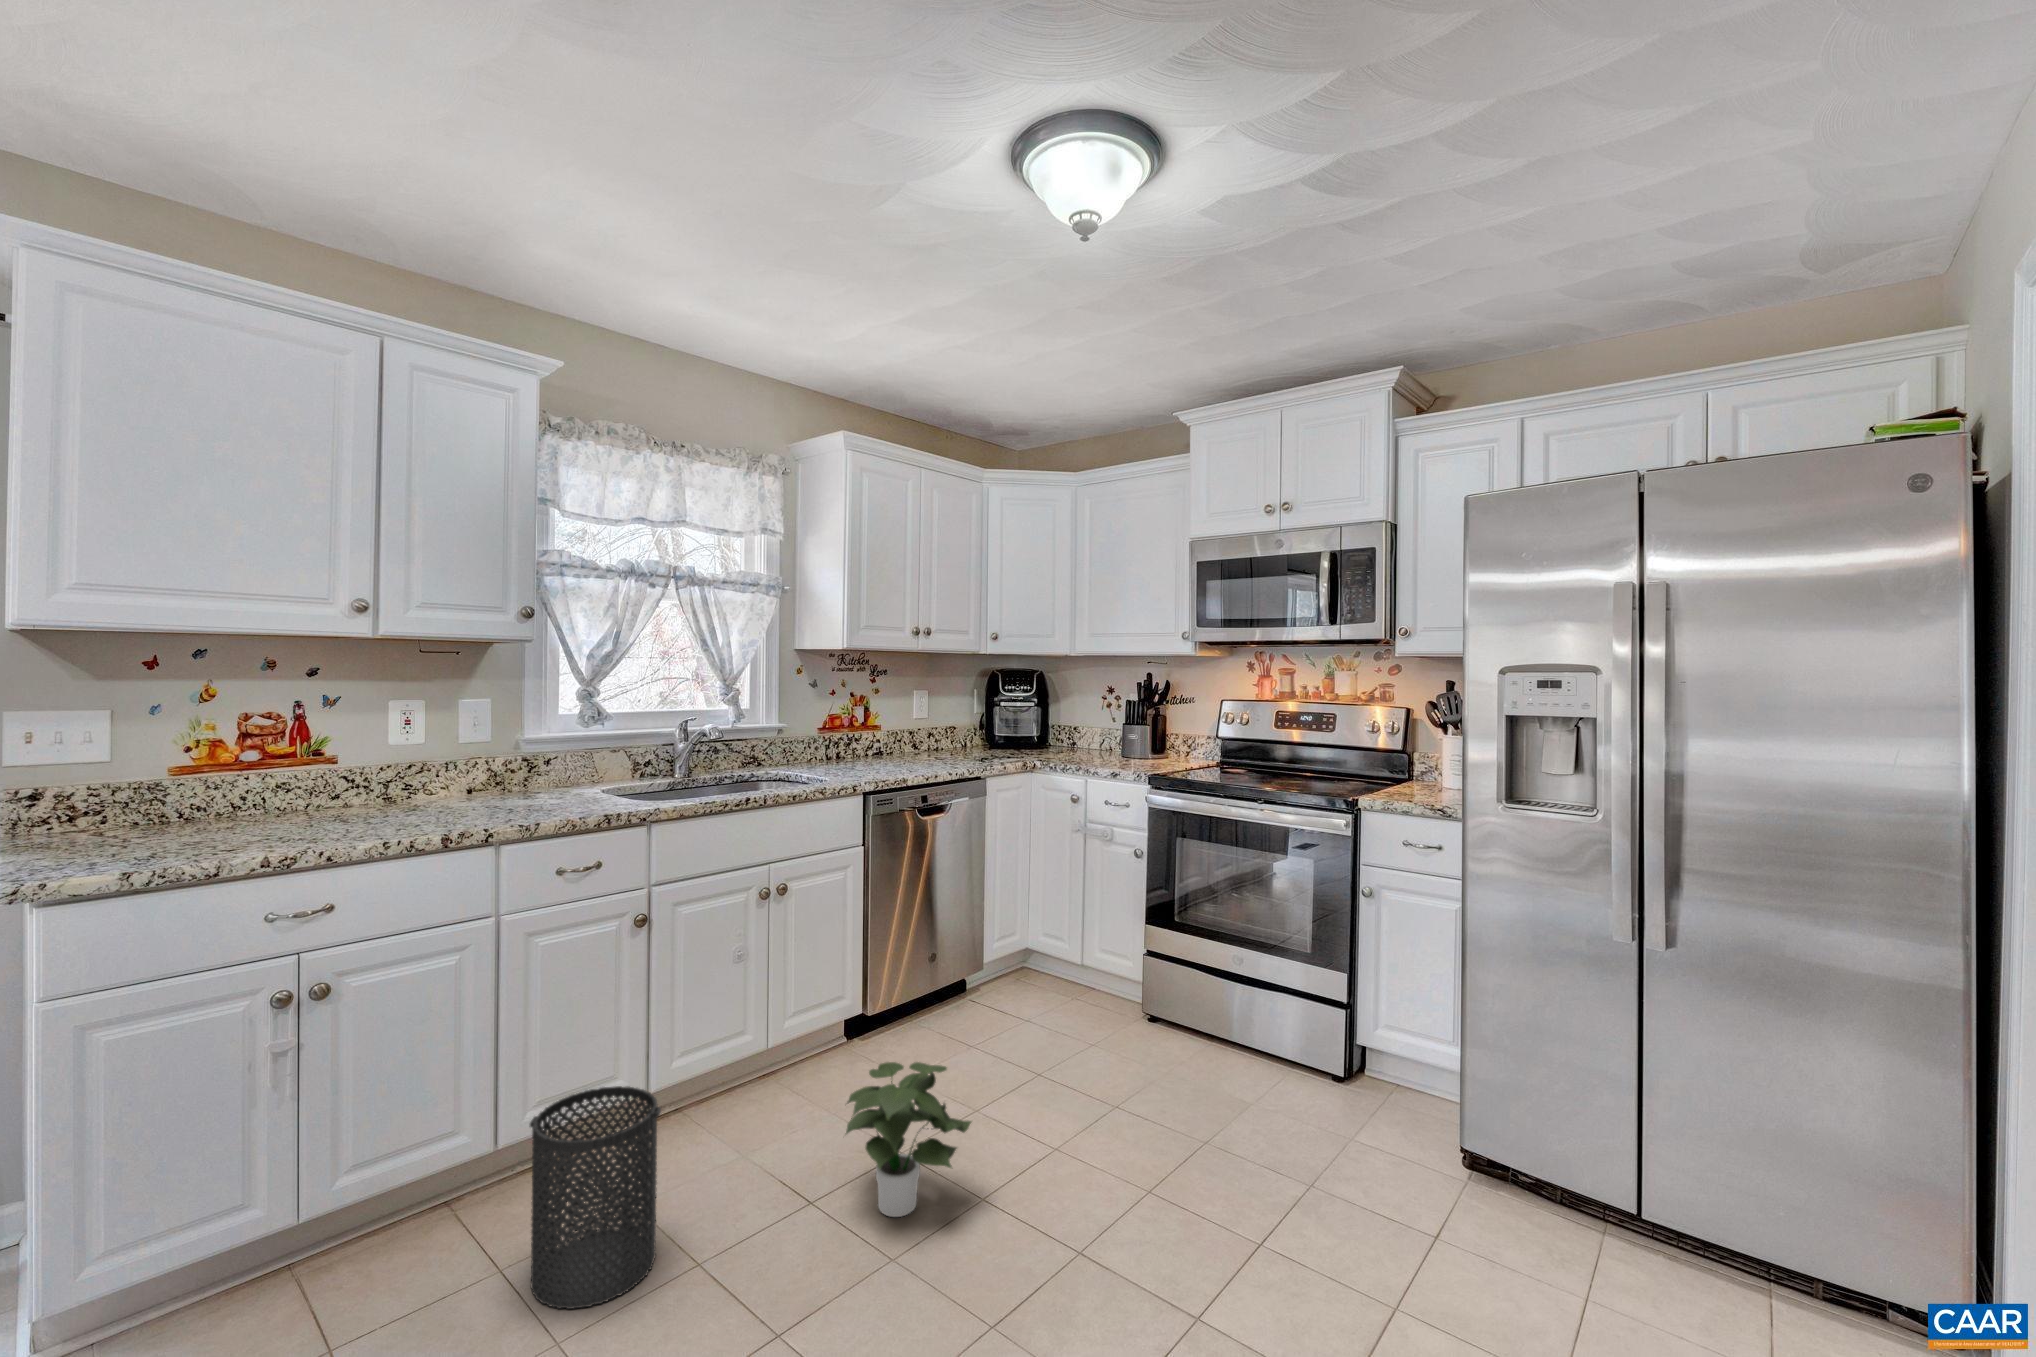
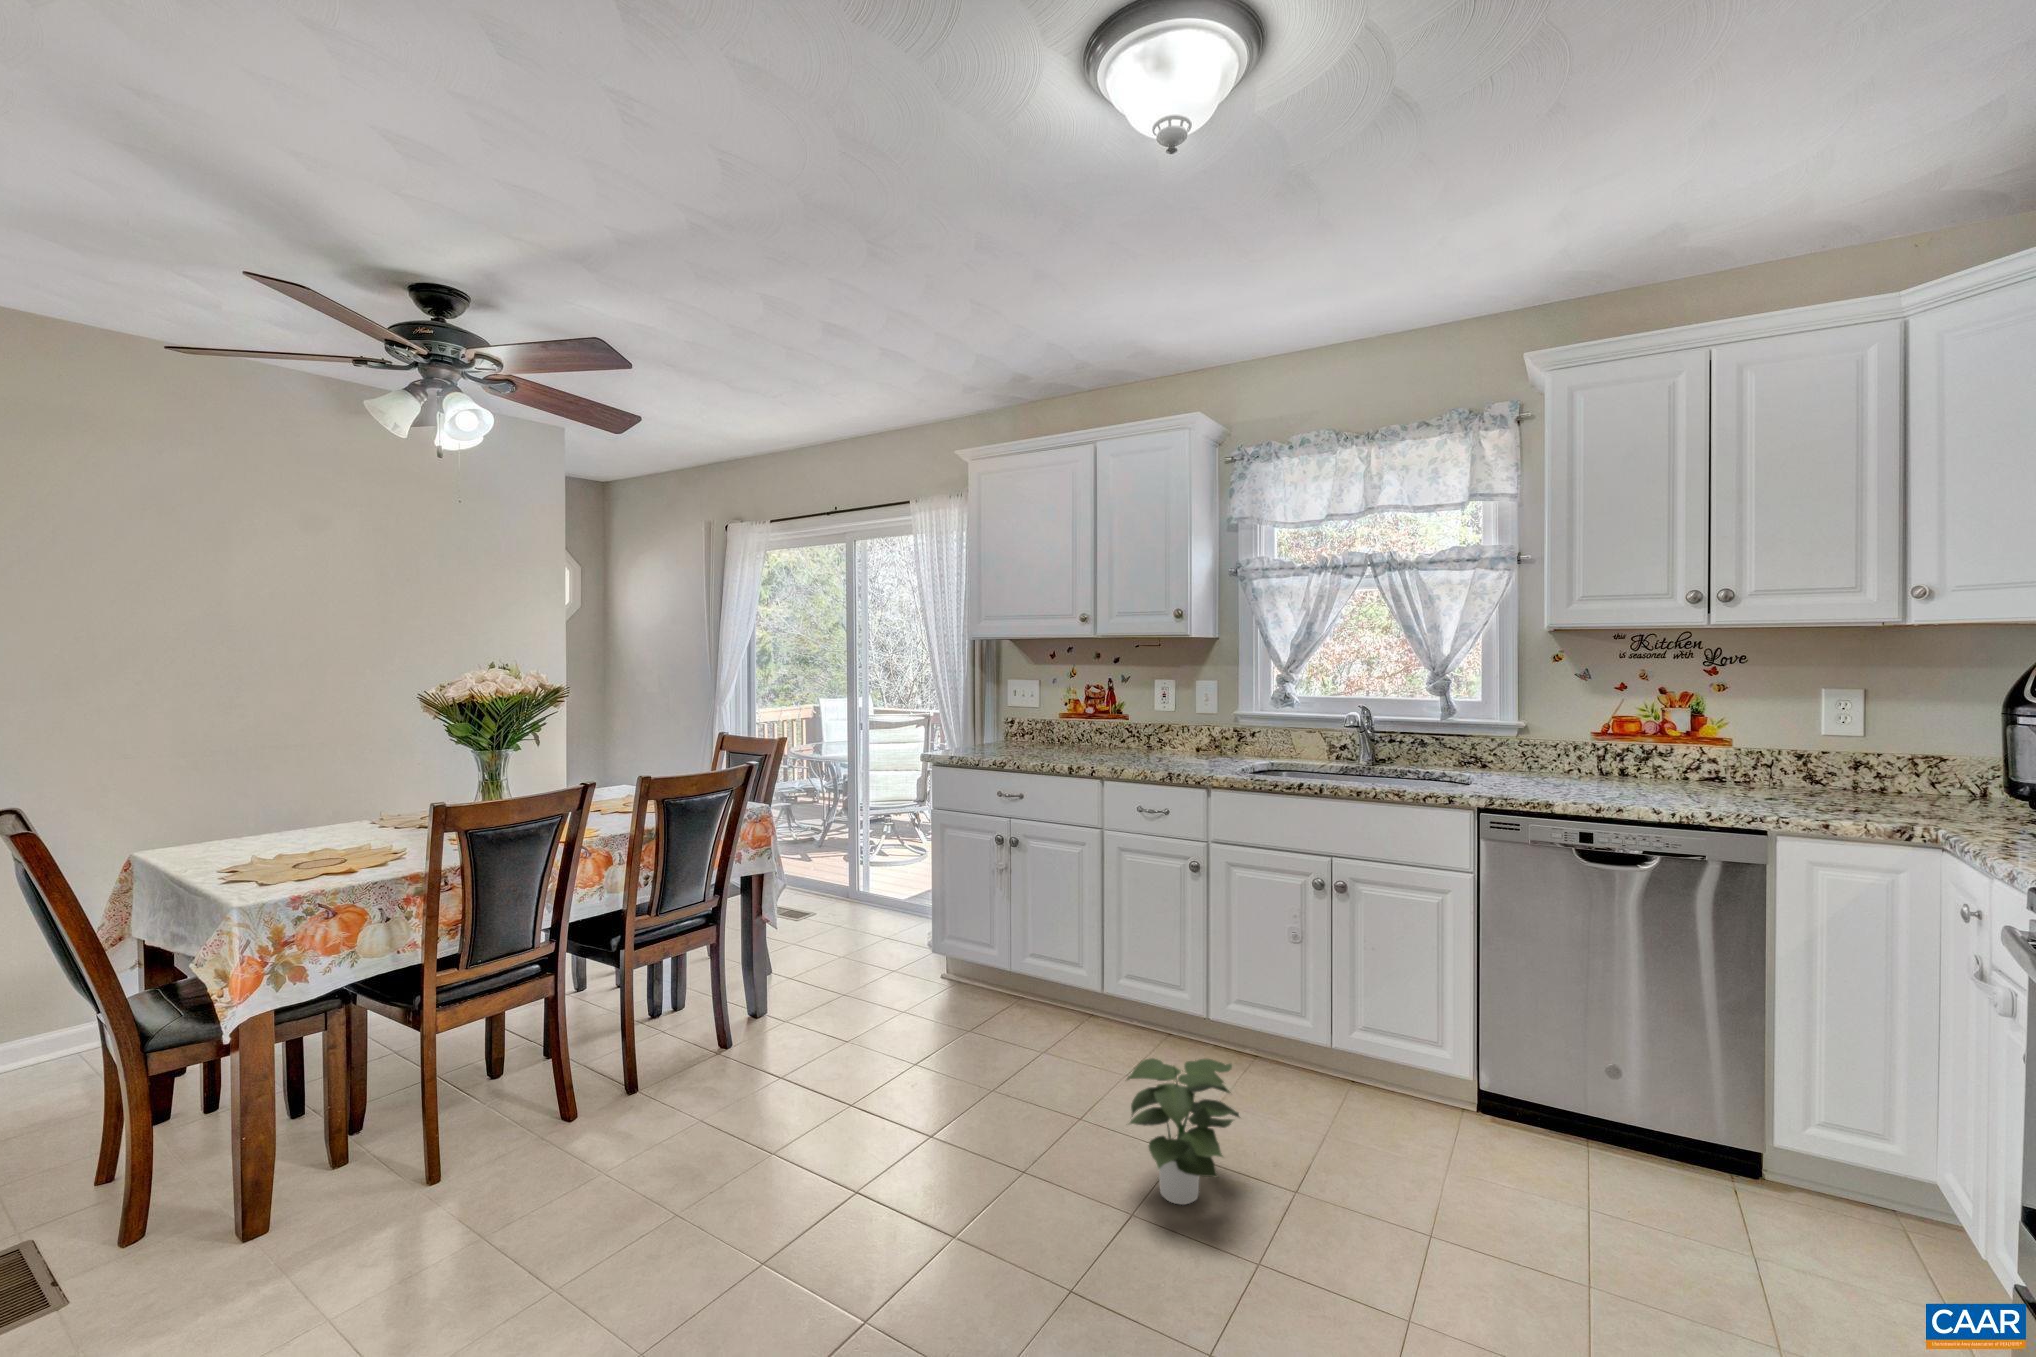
trash can: present [530,1086,661,1309] -> none [1004,954,1084,1097]

